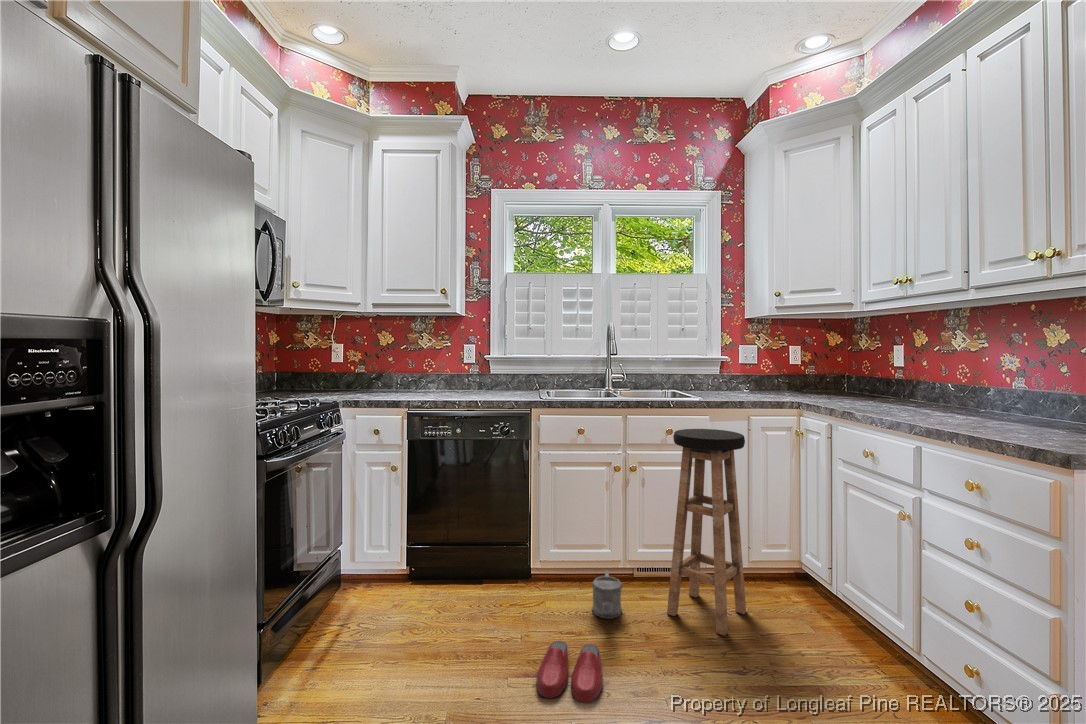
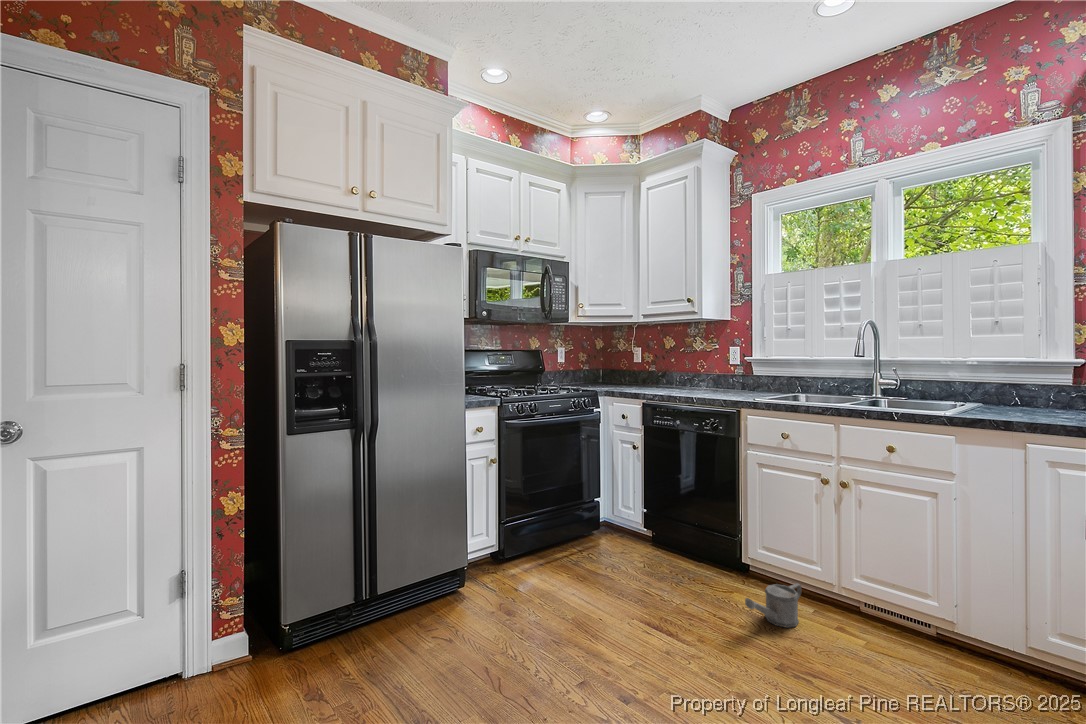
bar stool: present [667,429,746,636] -> none [843,447,959,693]
slippers: present [537,641,603,703] -> none [648,610,724,656]

